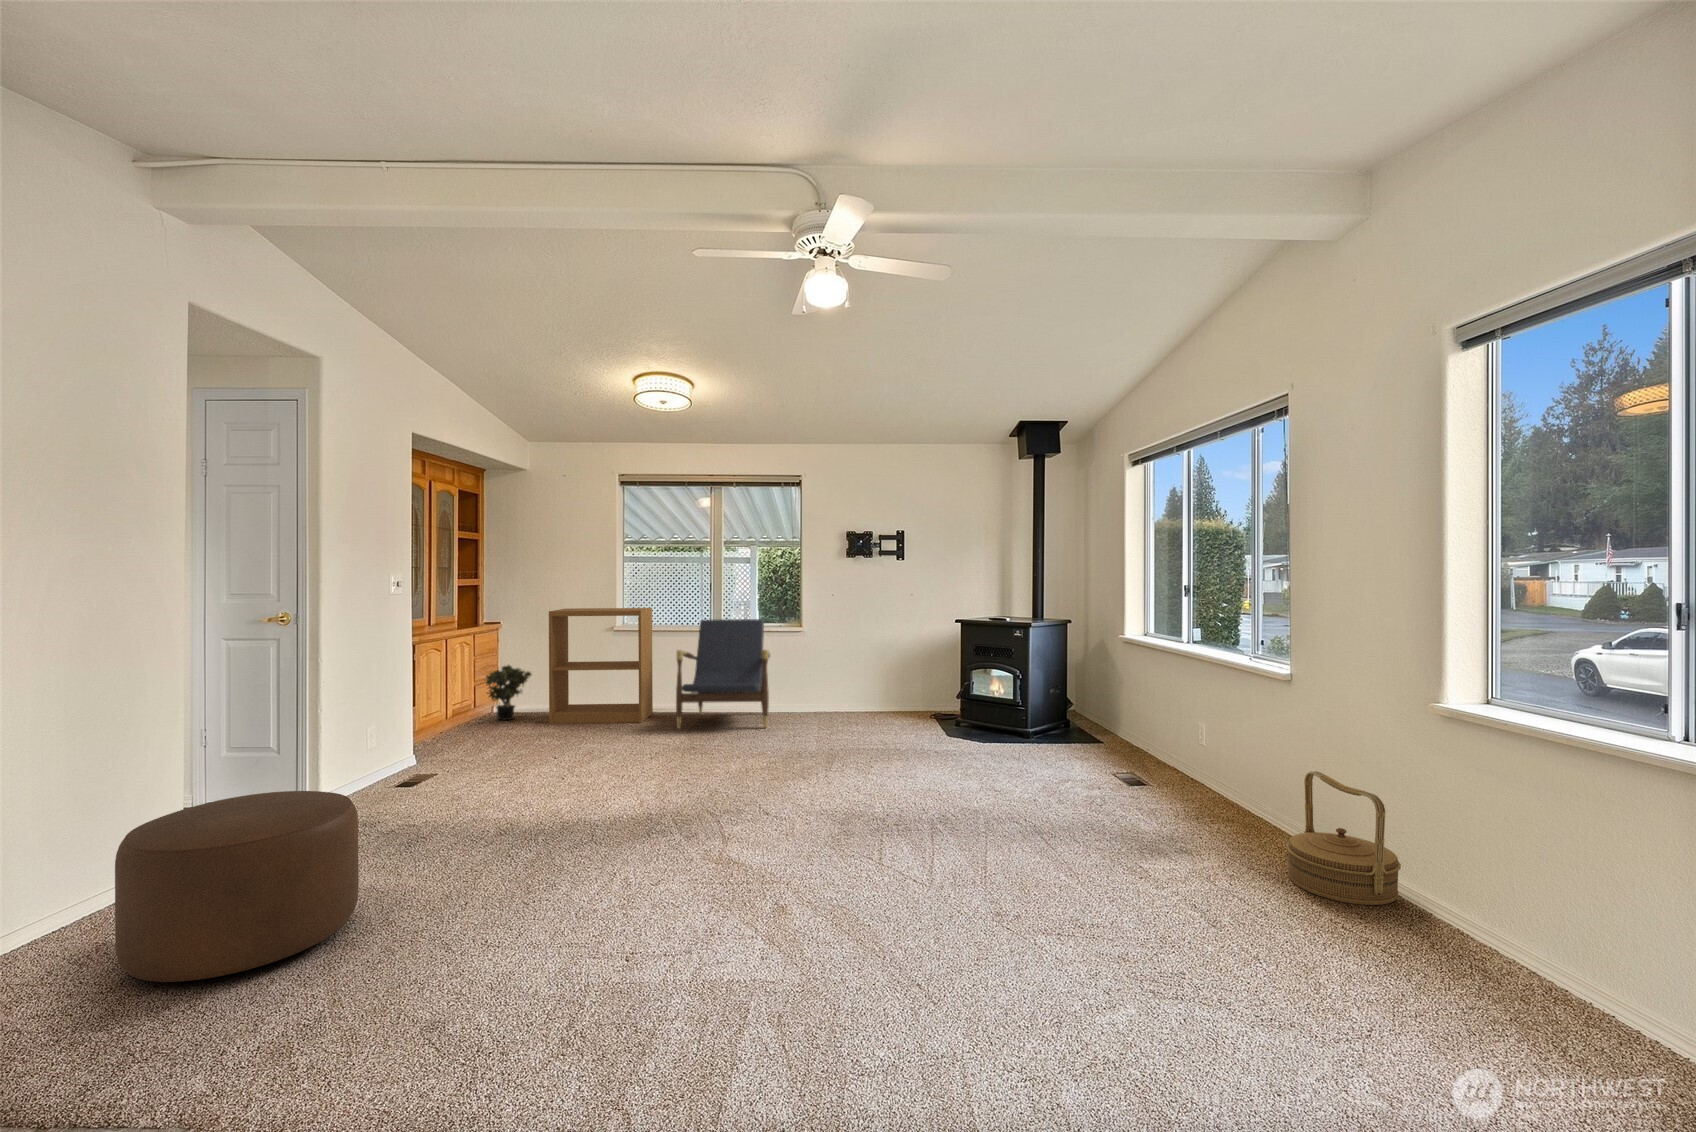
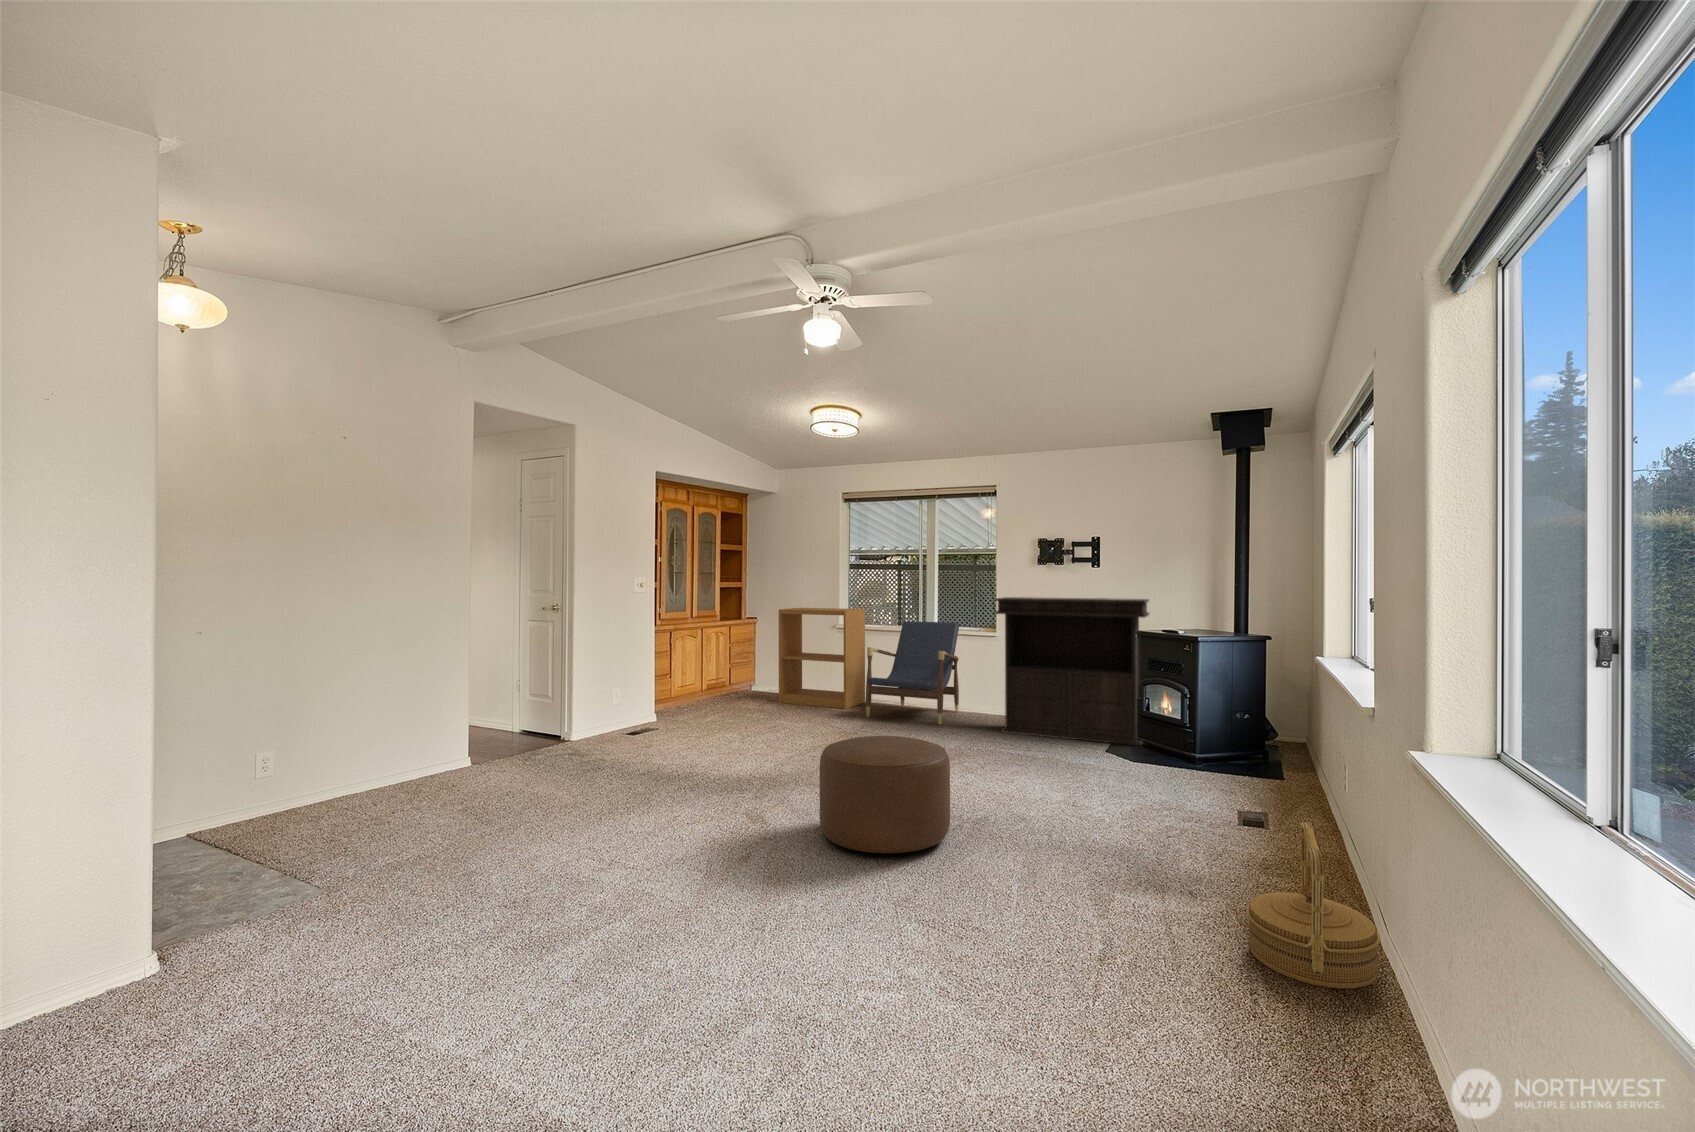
console table: none [829,590,973,729] -> present [996,597,1149,746]
potted plant: present [486,665,531,720] -> none [737,652,773,697]
ottoman: present [115,791,358,982] -> present [820,736,950,853]

